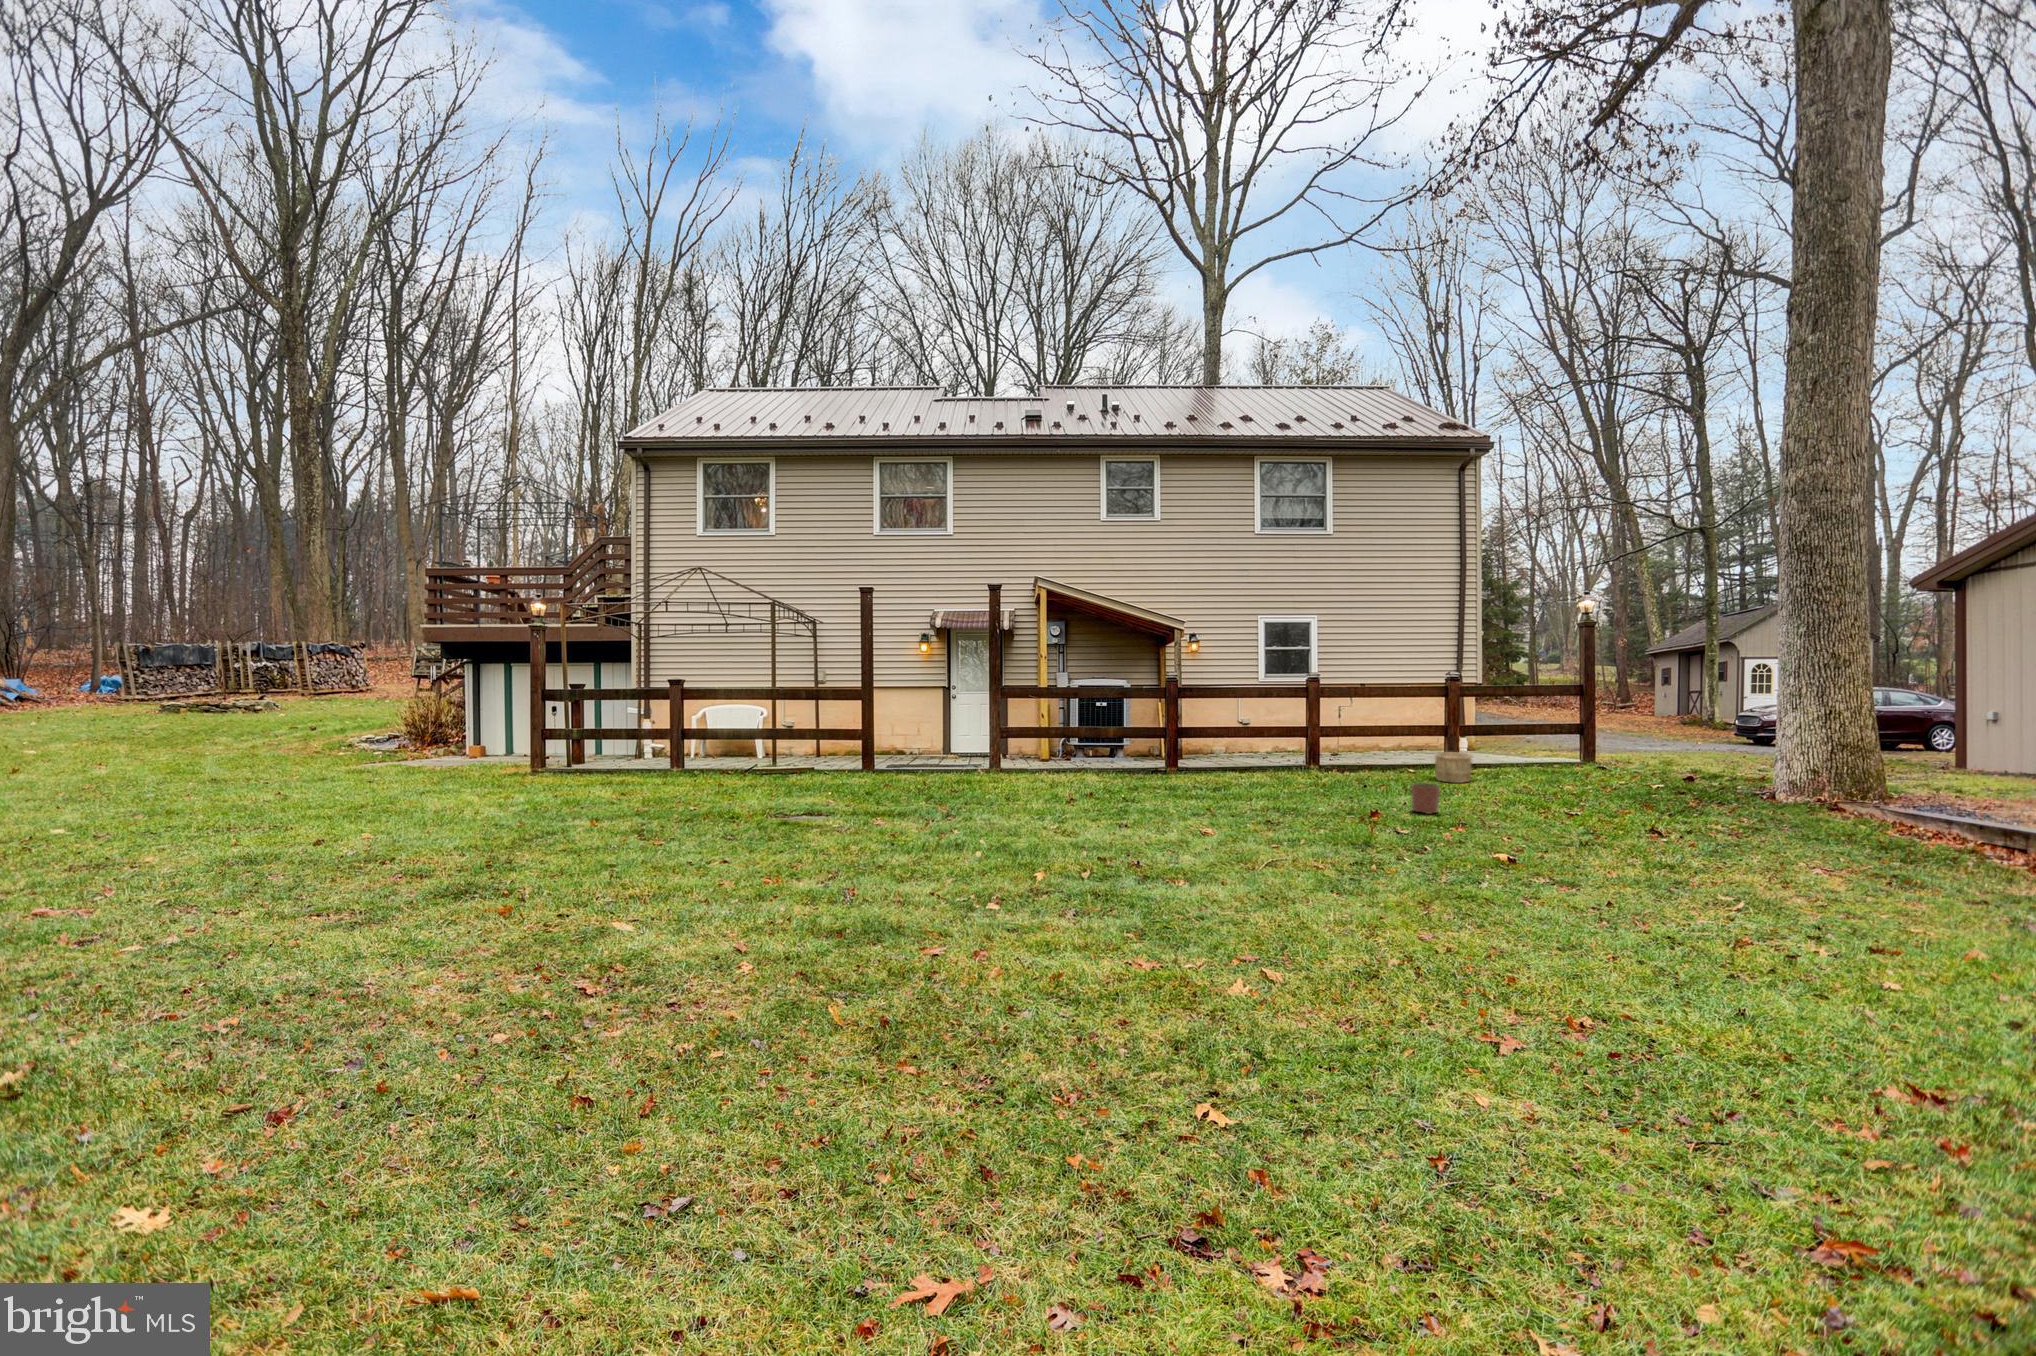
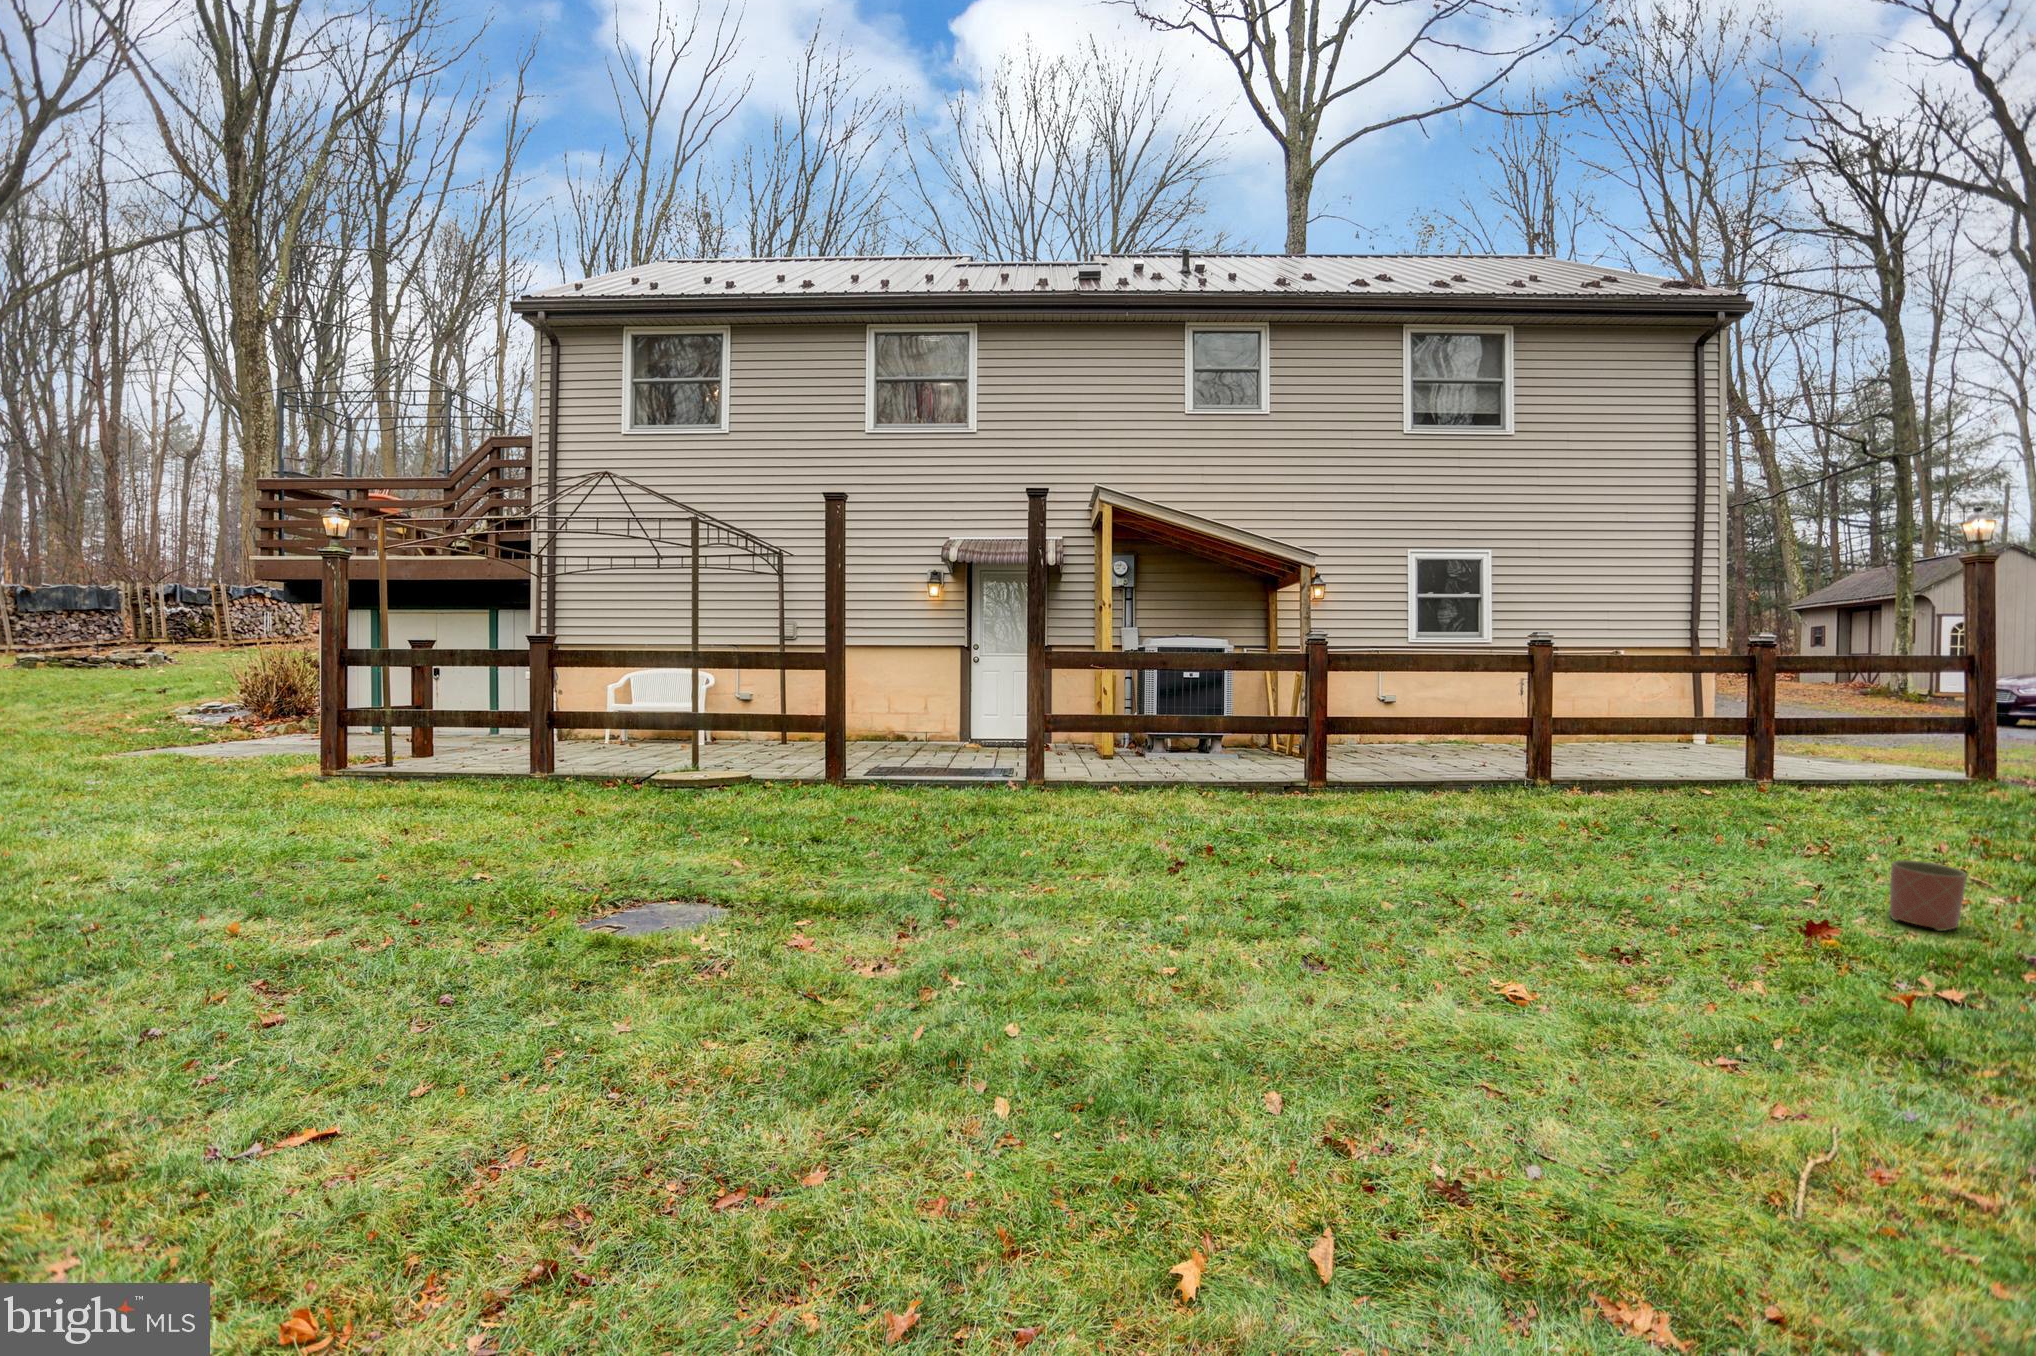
wooden bucket: present [1435,752,1472,783] -> none [1816,774,1897,833]

